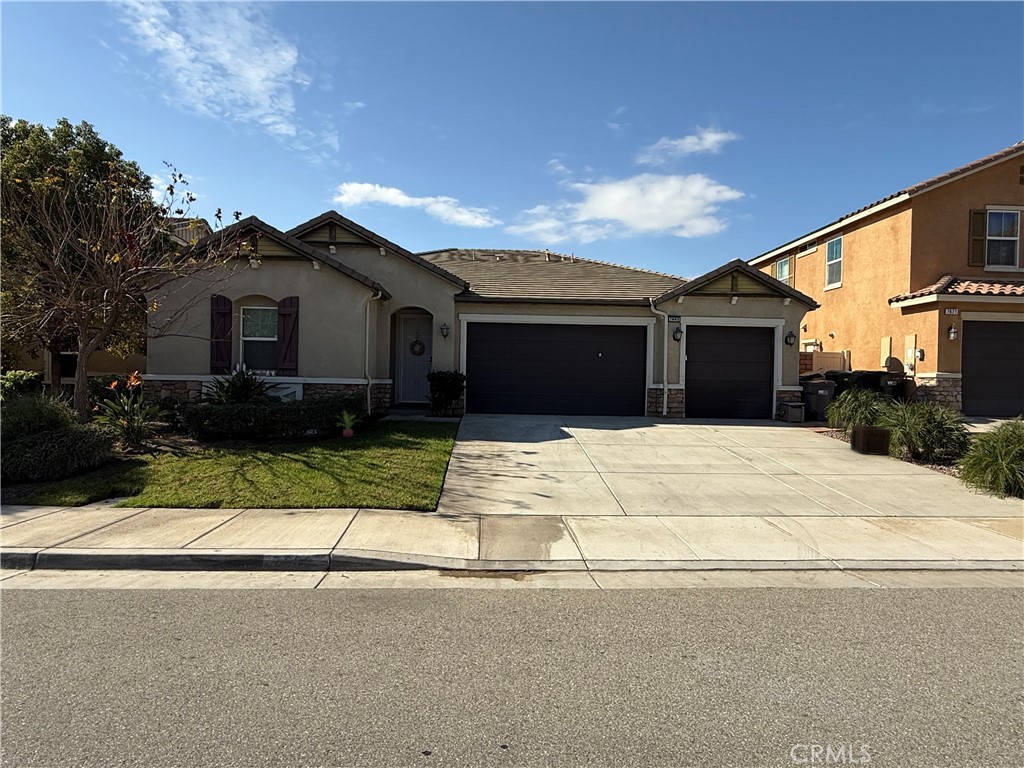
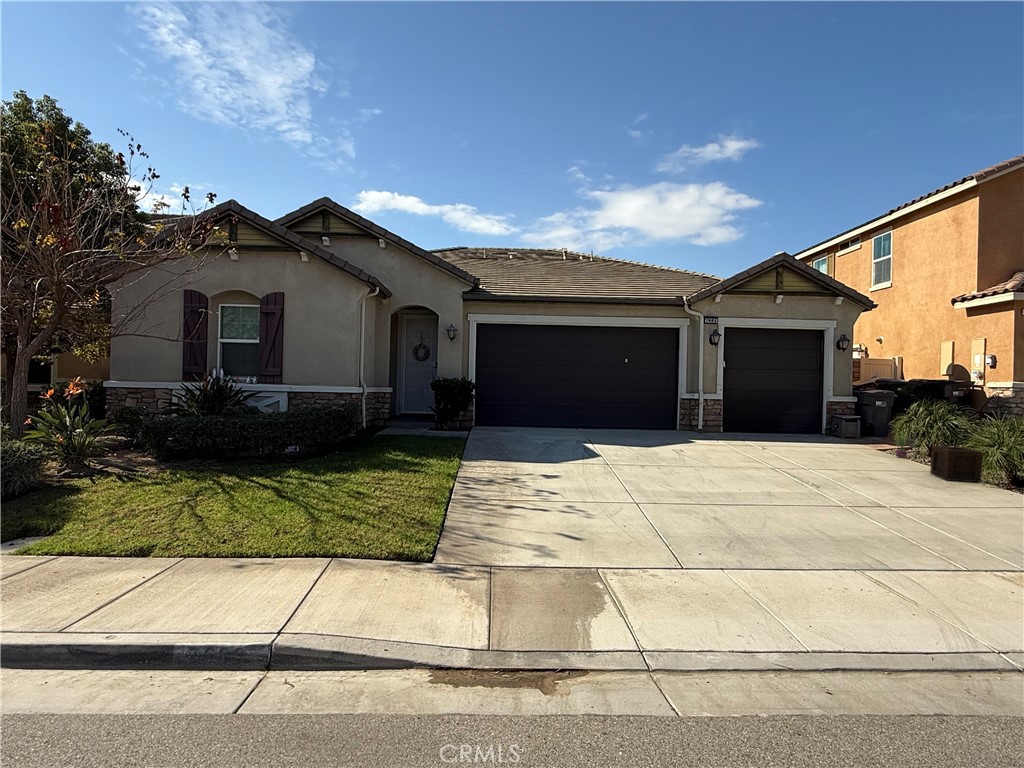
decorative plant: present [337,414,353,437] -> present [896,431,907,458]

